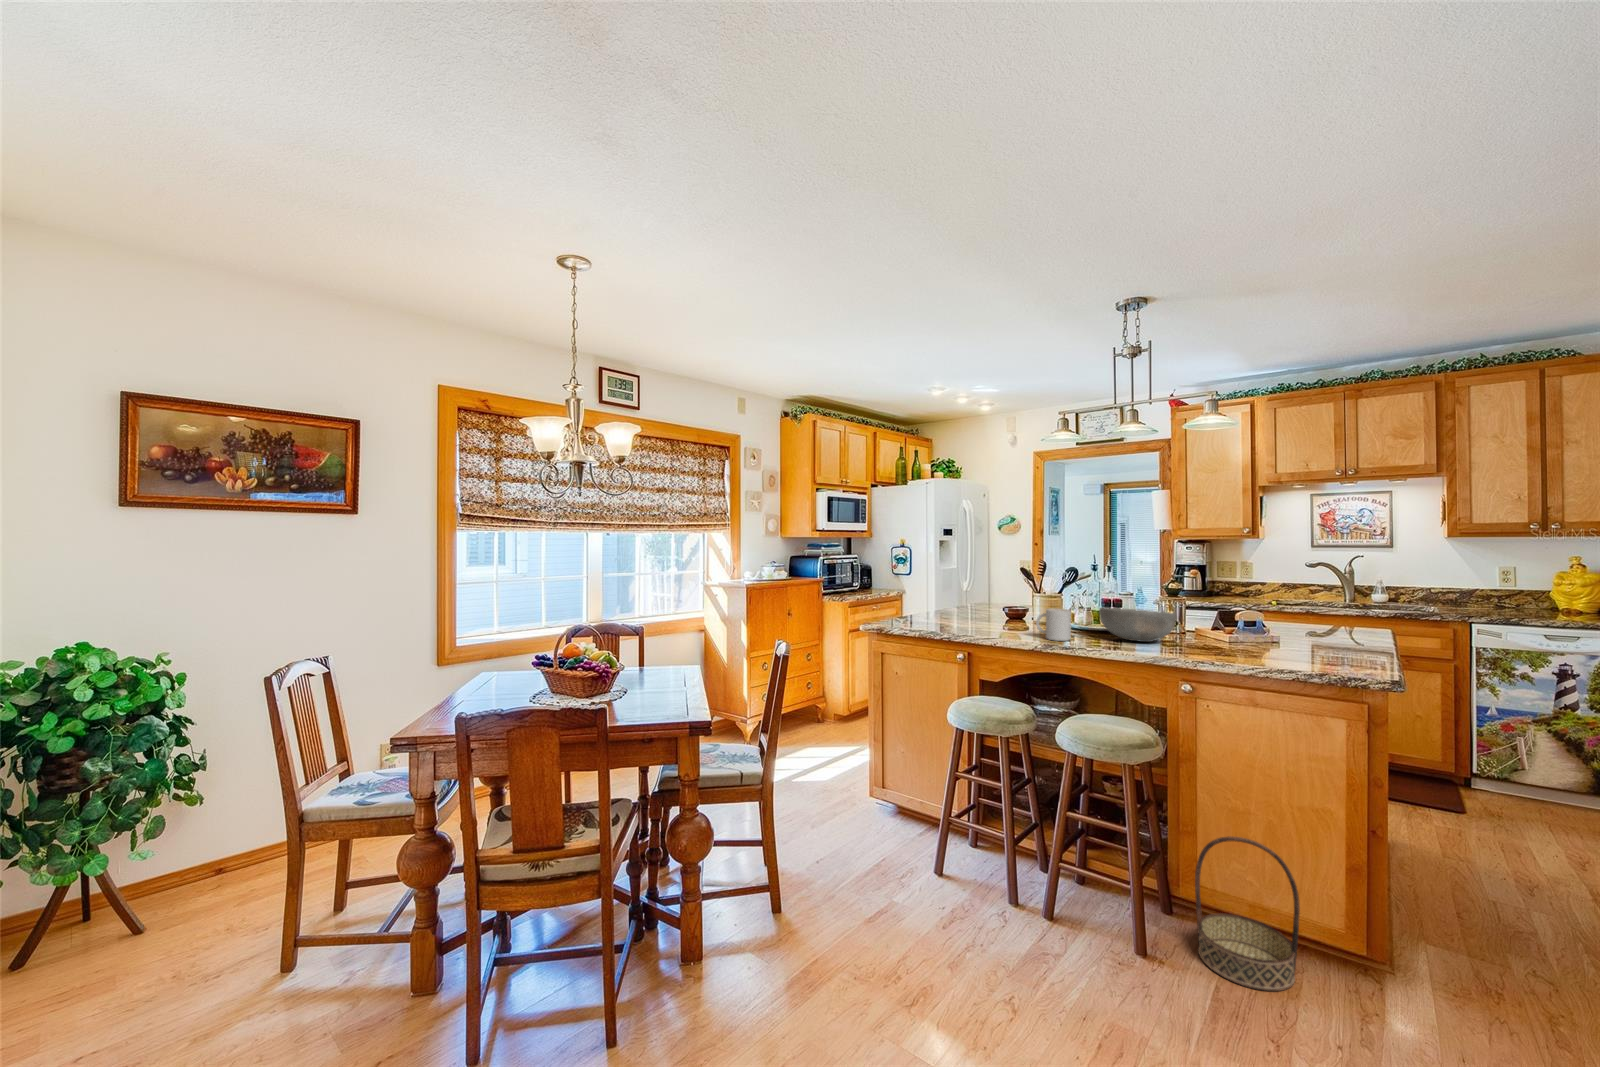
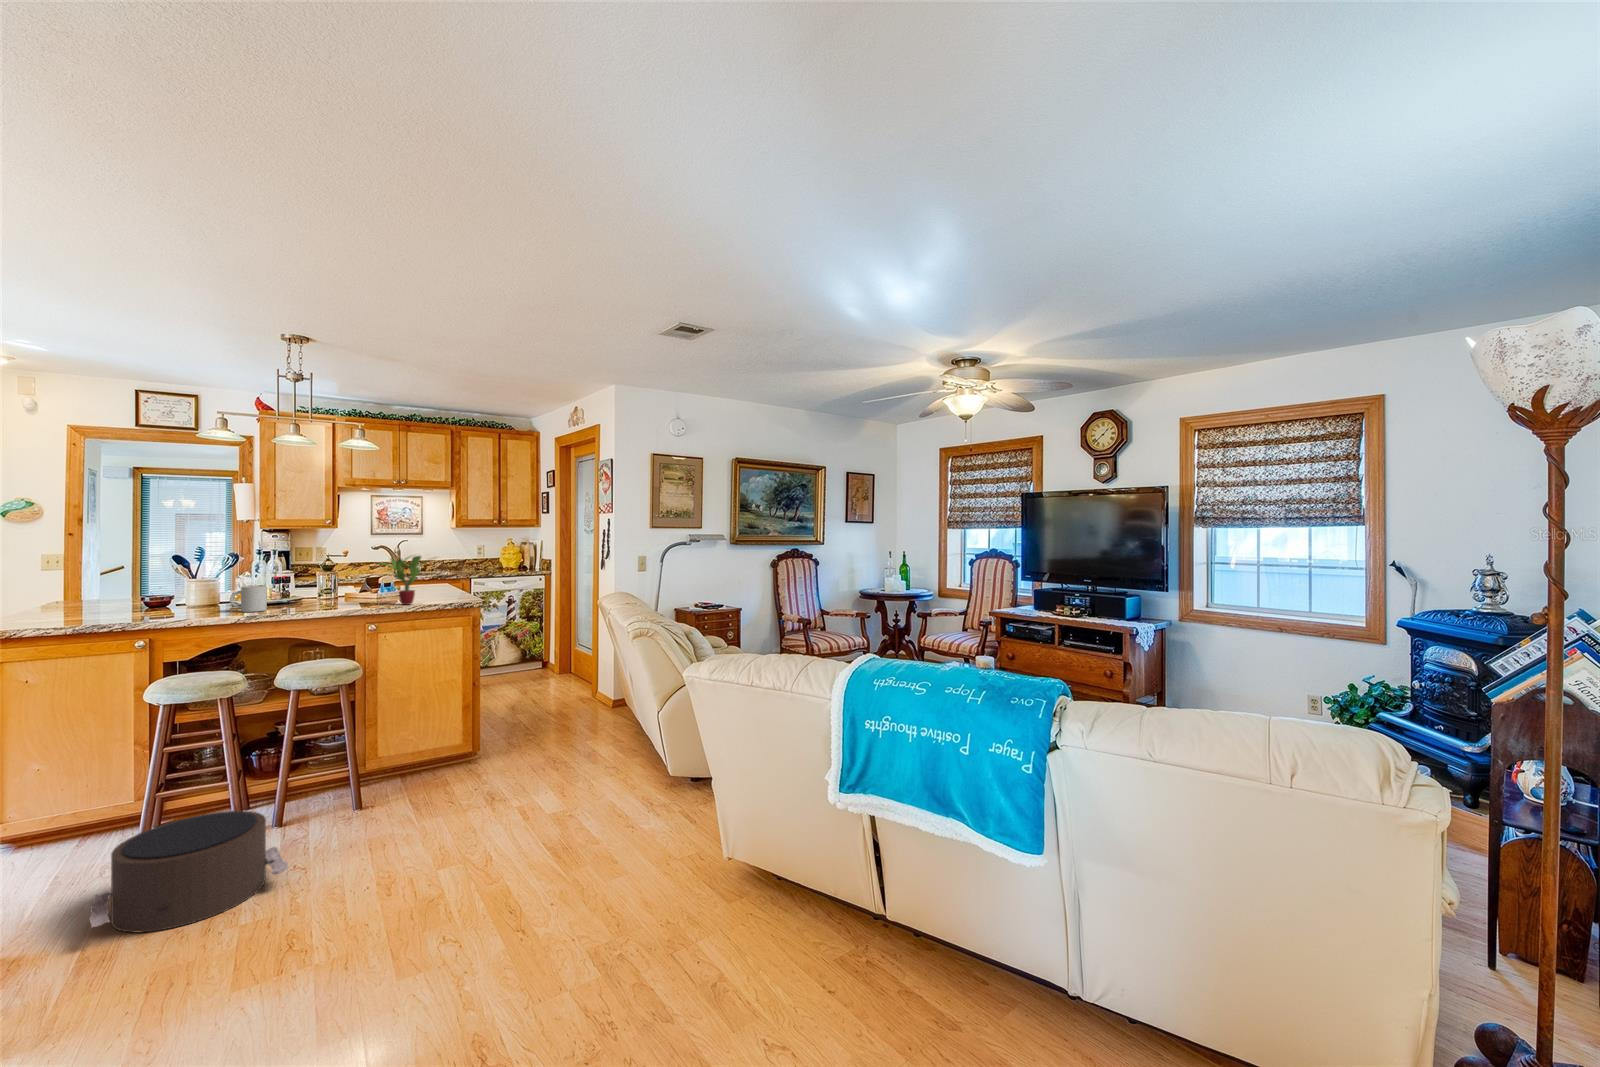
potted plant: none [1196,582,1299,663] -> present [378,556,435,605]
bowl: present [1099,607,1176,642] -> none [283,580,349,605]
basket: present [1195,836,1300,991] -> none [387,708,448,795]
pouf: none [818,863,998,1015] -> present [90,811,288,932]

